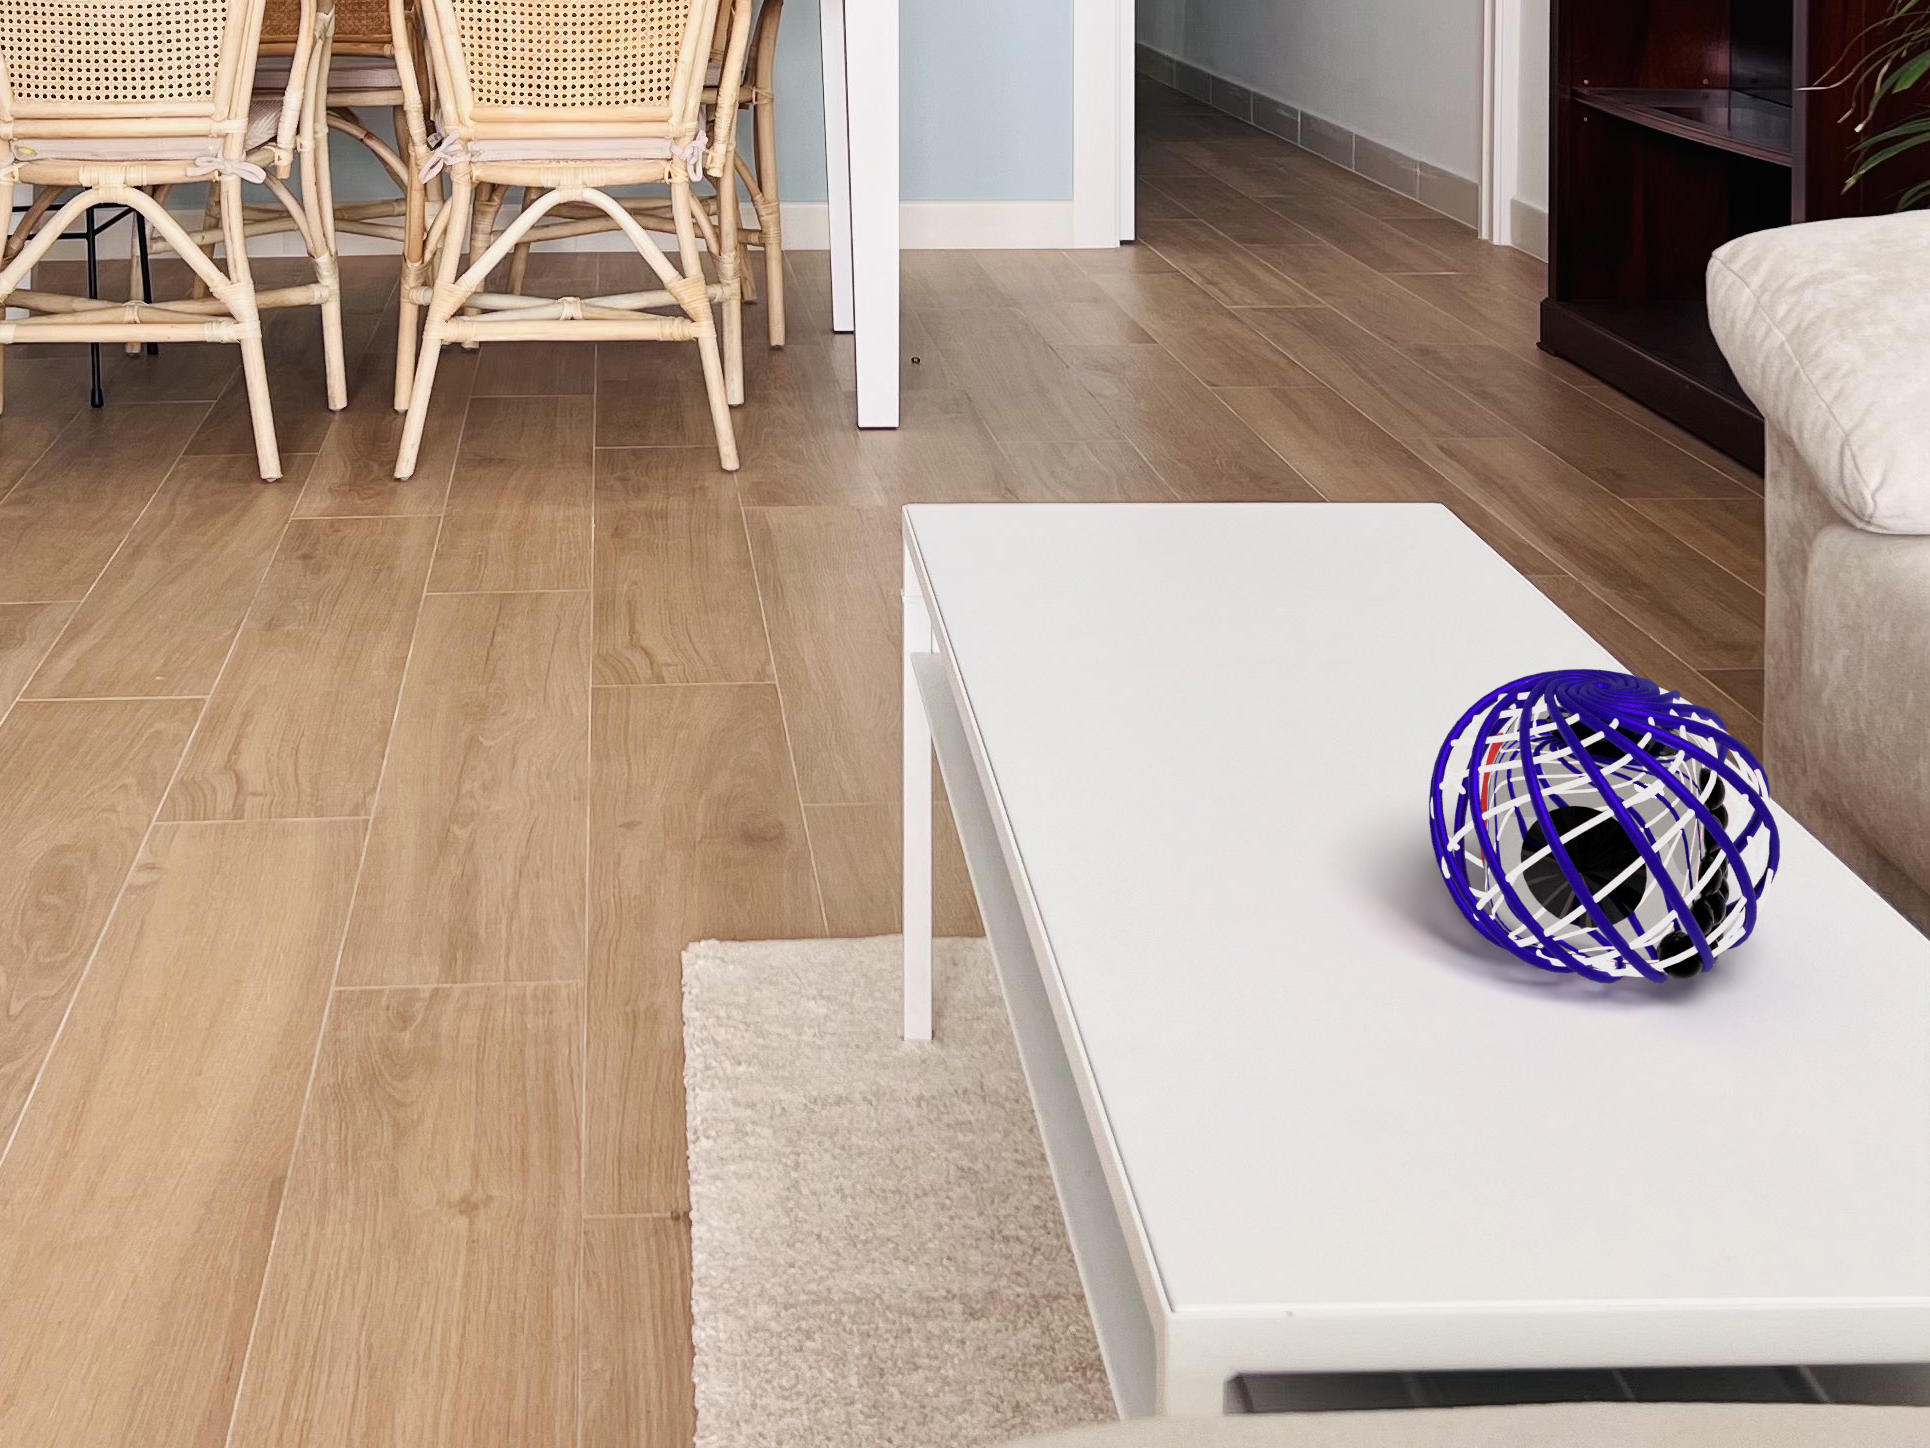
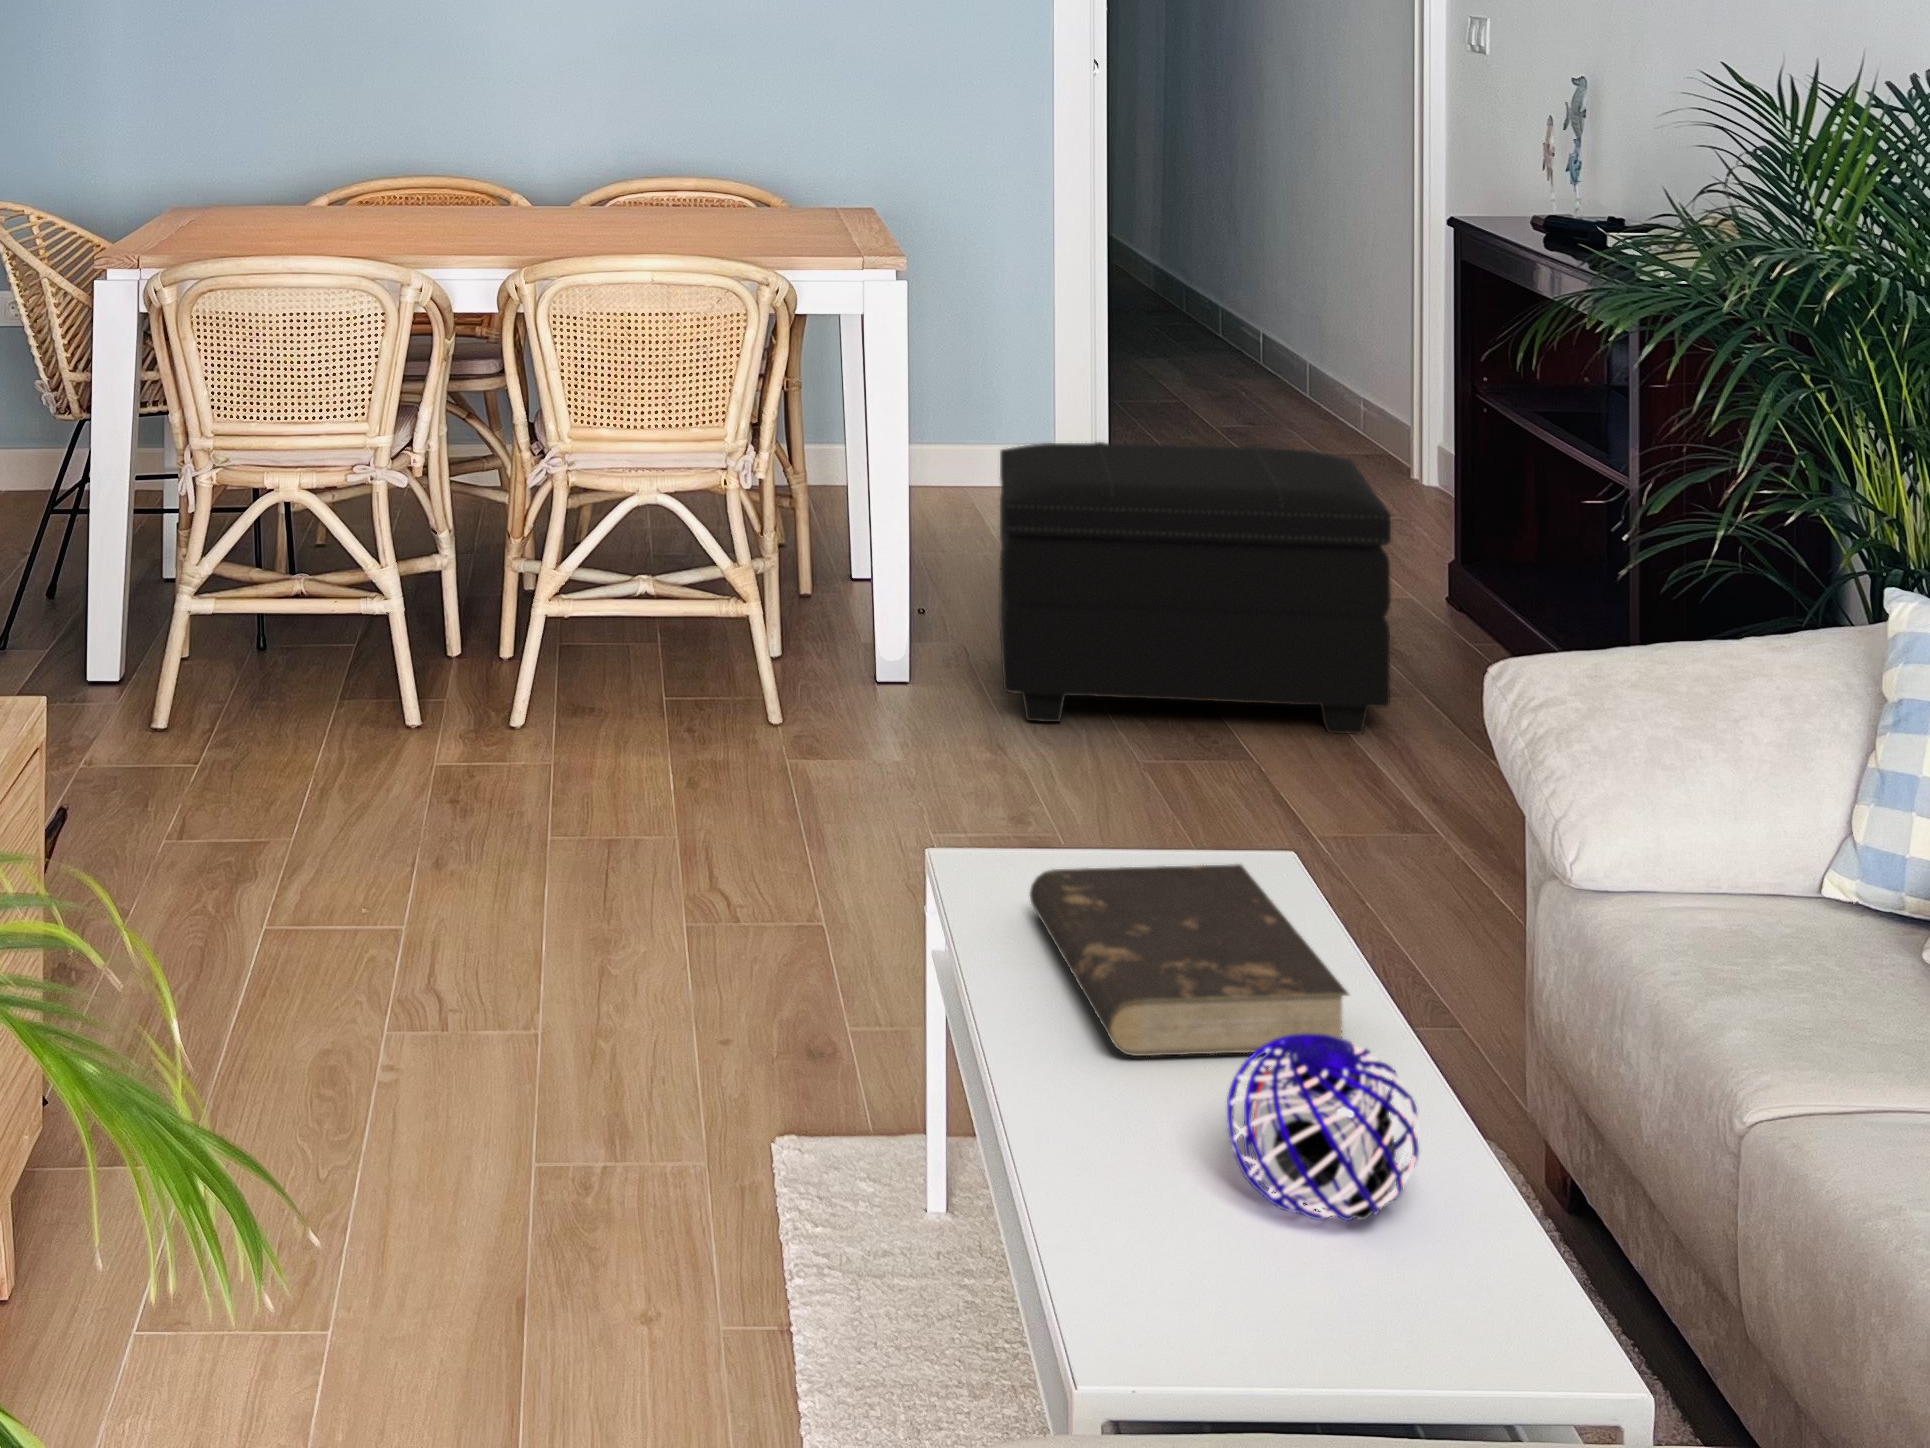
footstool: none [1010,136,1502,474] -> present [999,442,1391,734]
book: none [1067,497,1597,749] -> present [1030,864,1349,1056]

